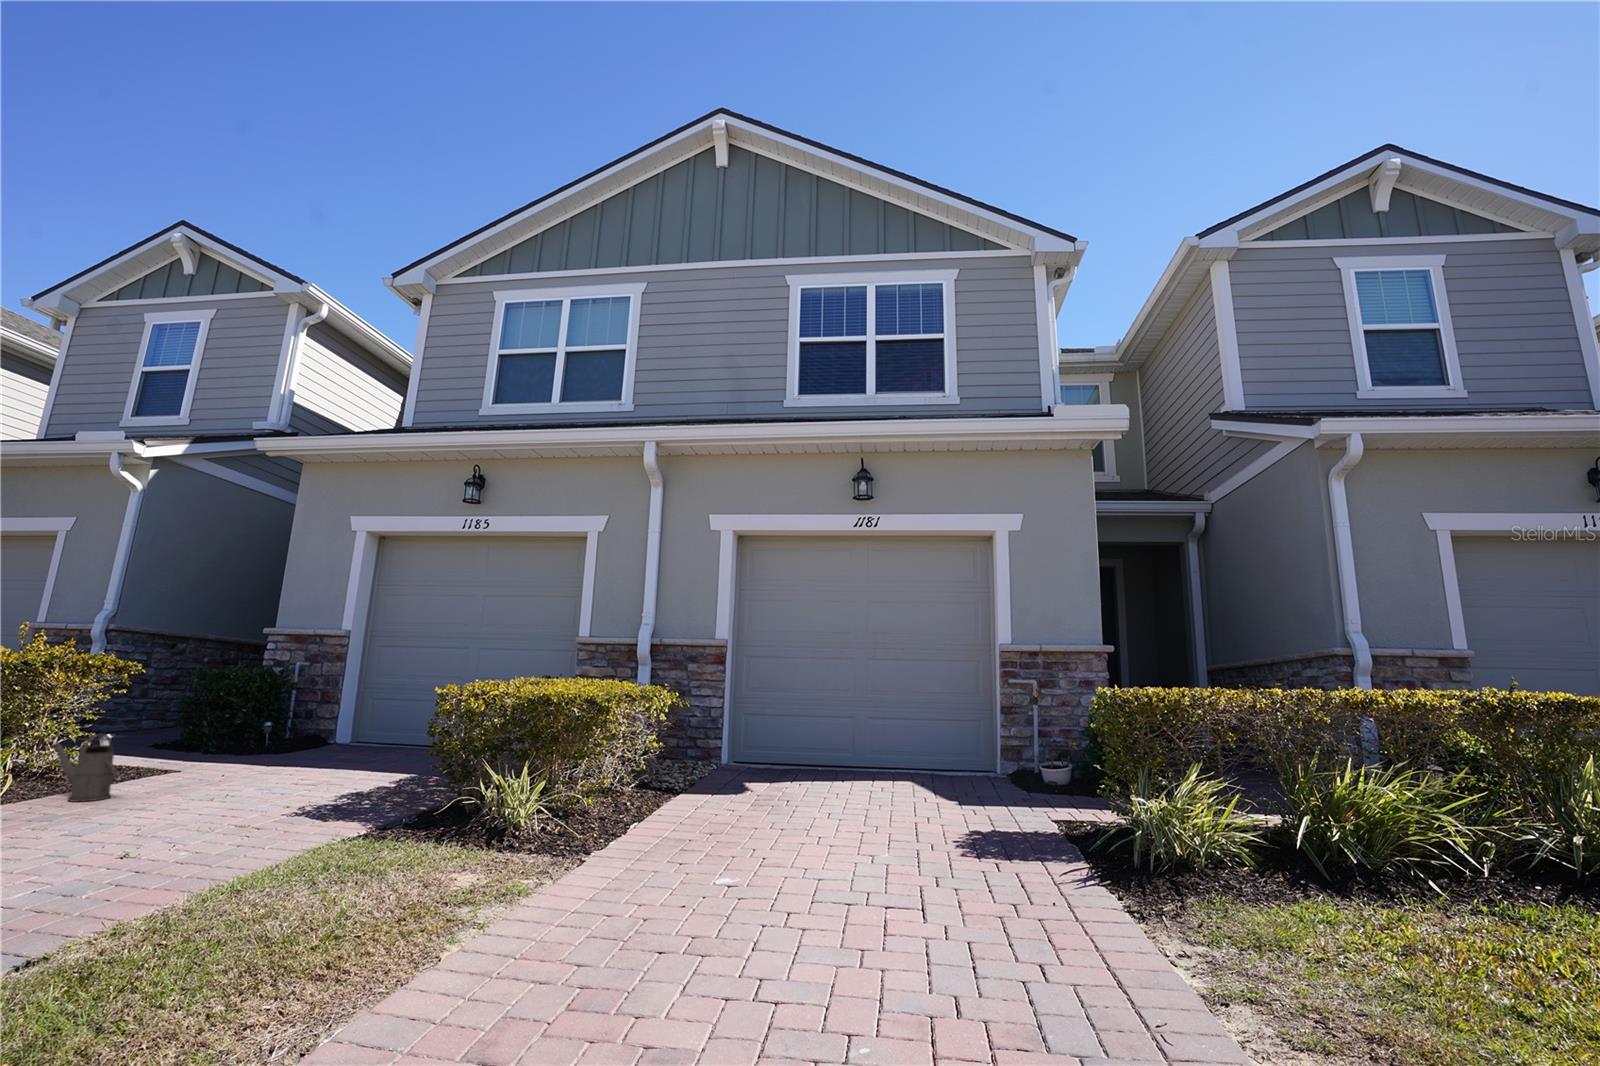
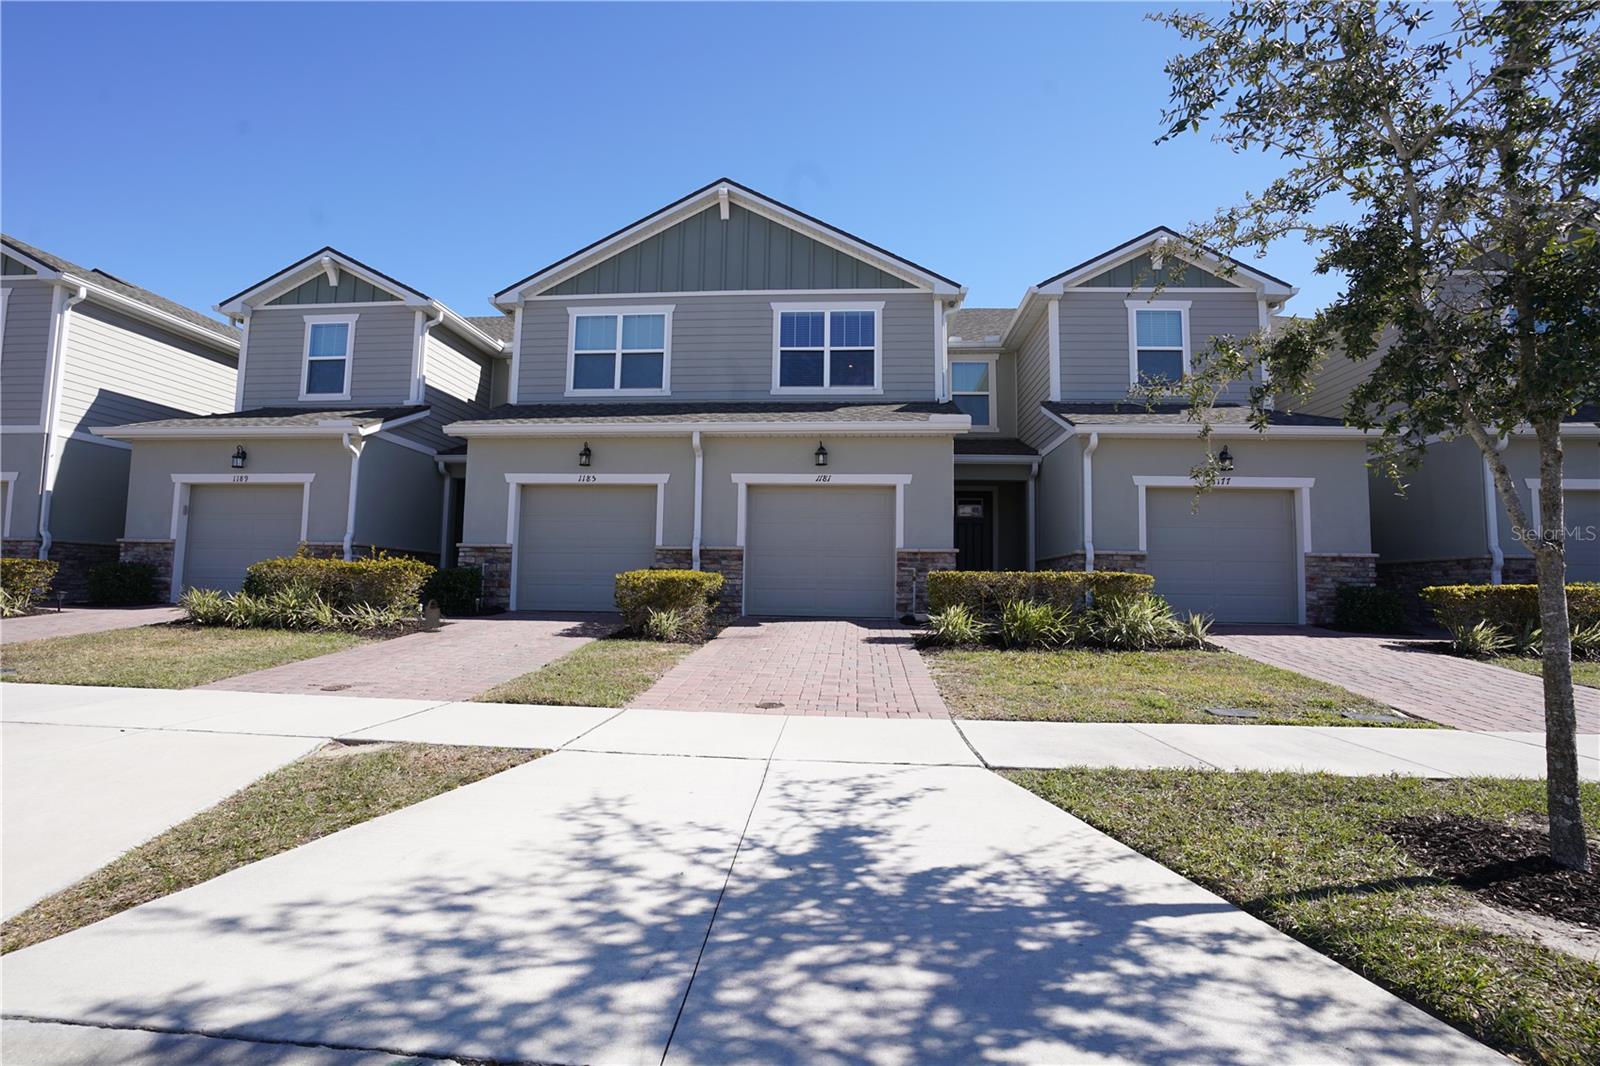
potted plant: none [609,713,663,832] -> present [703,587,723,639]

